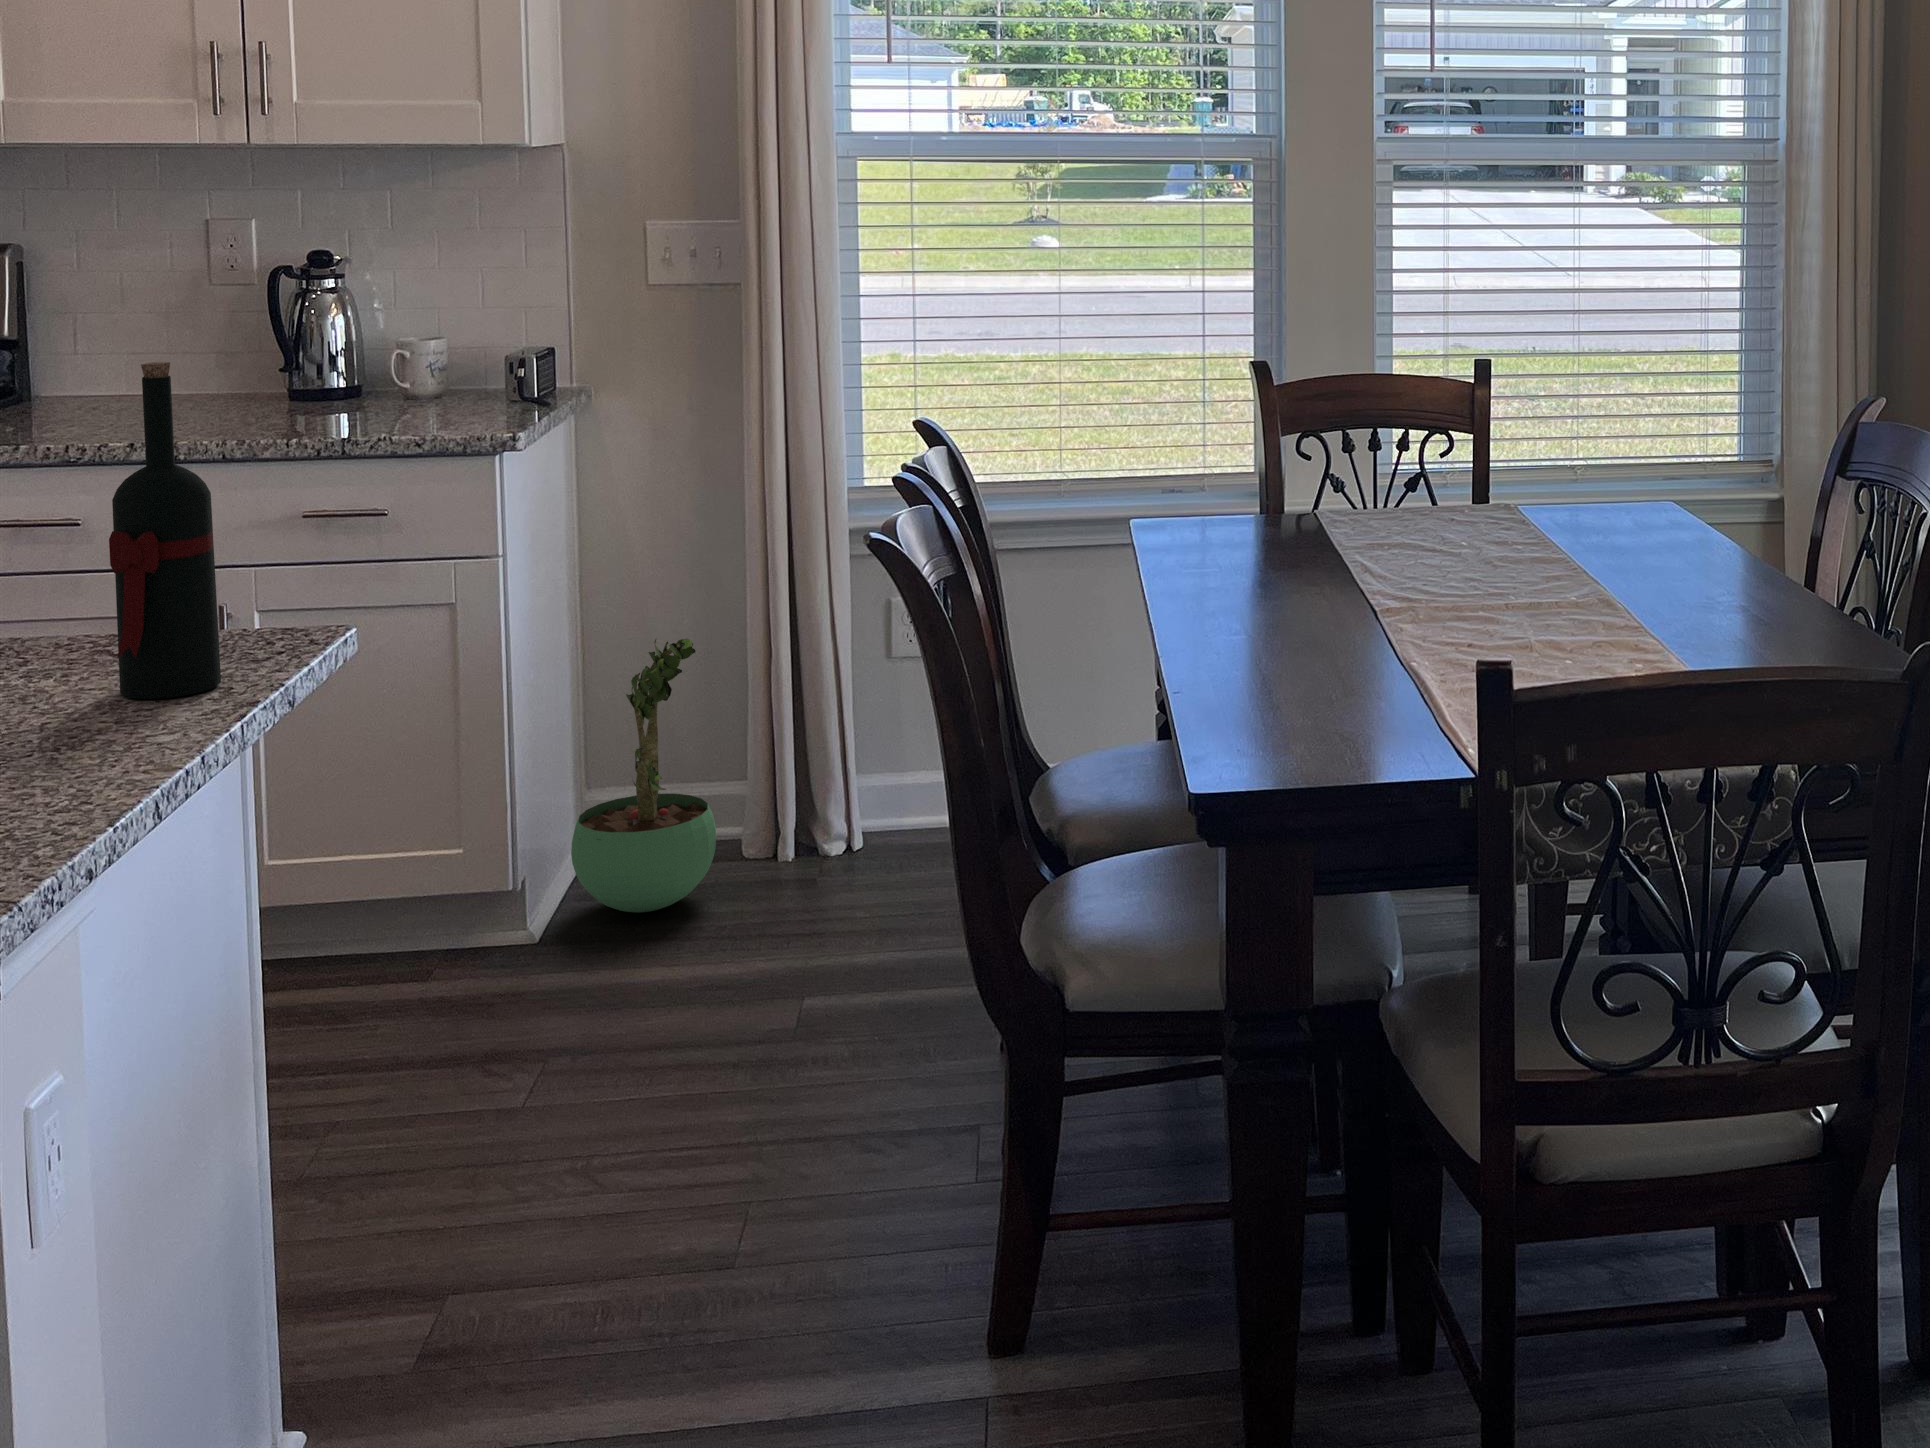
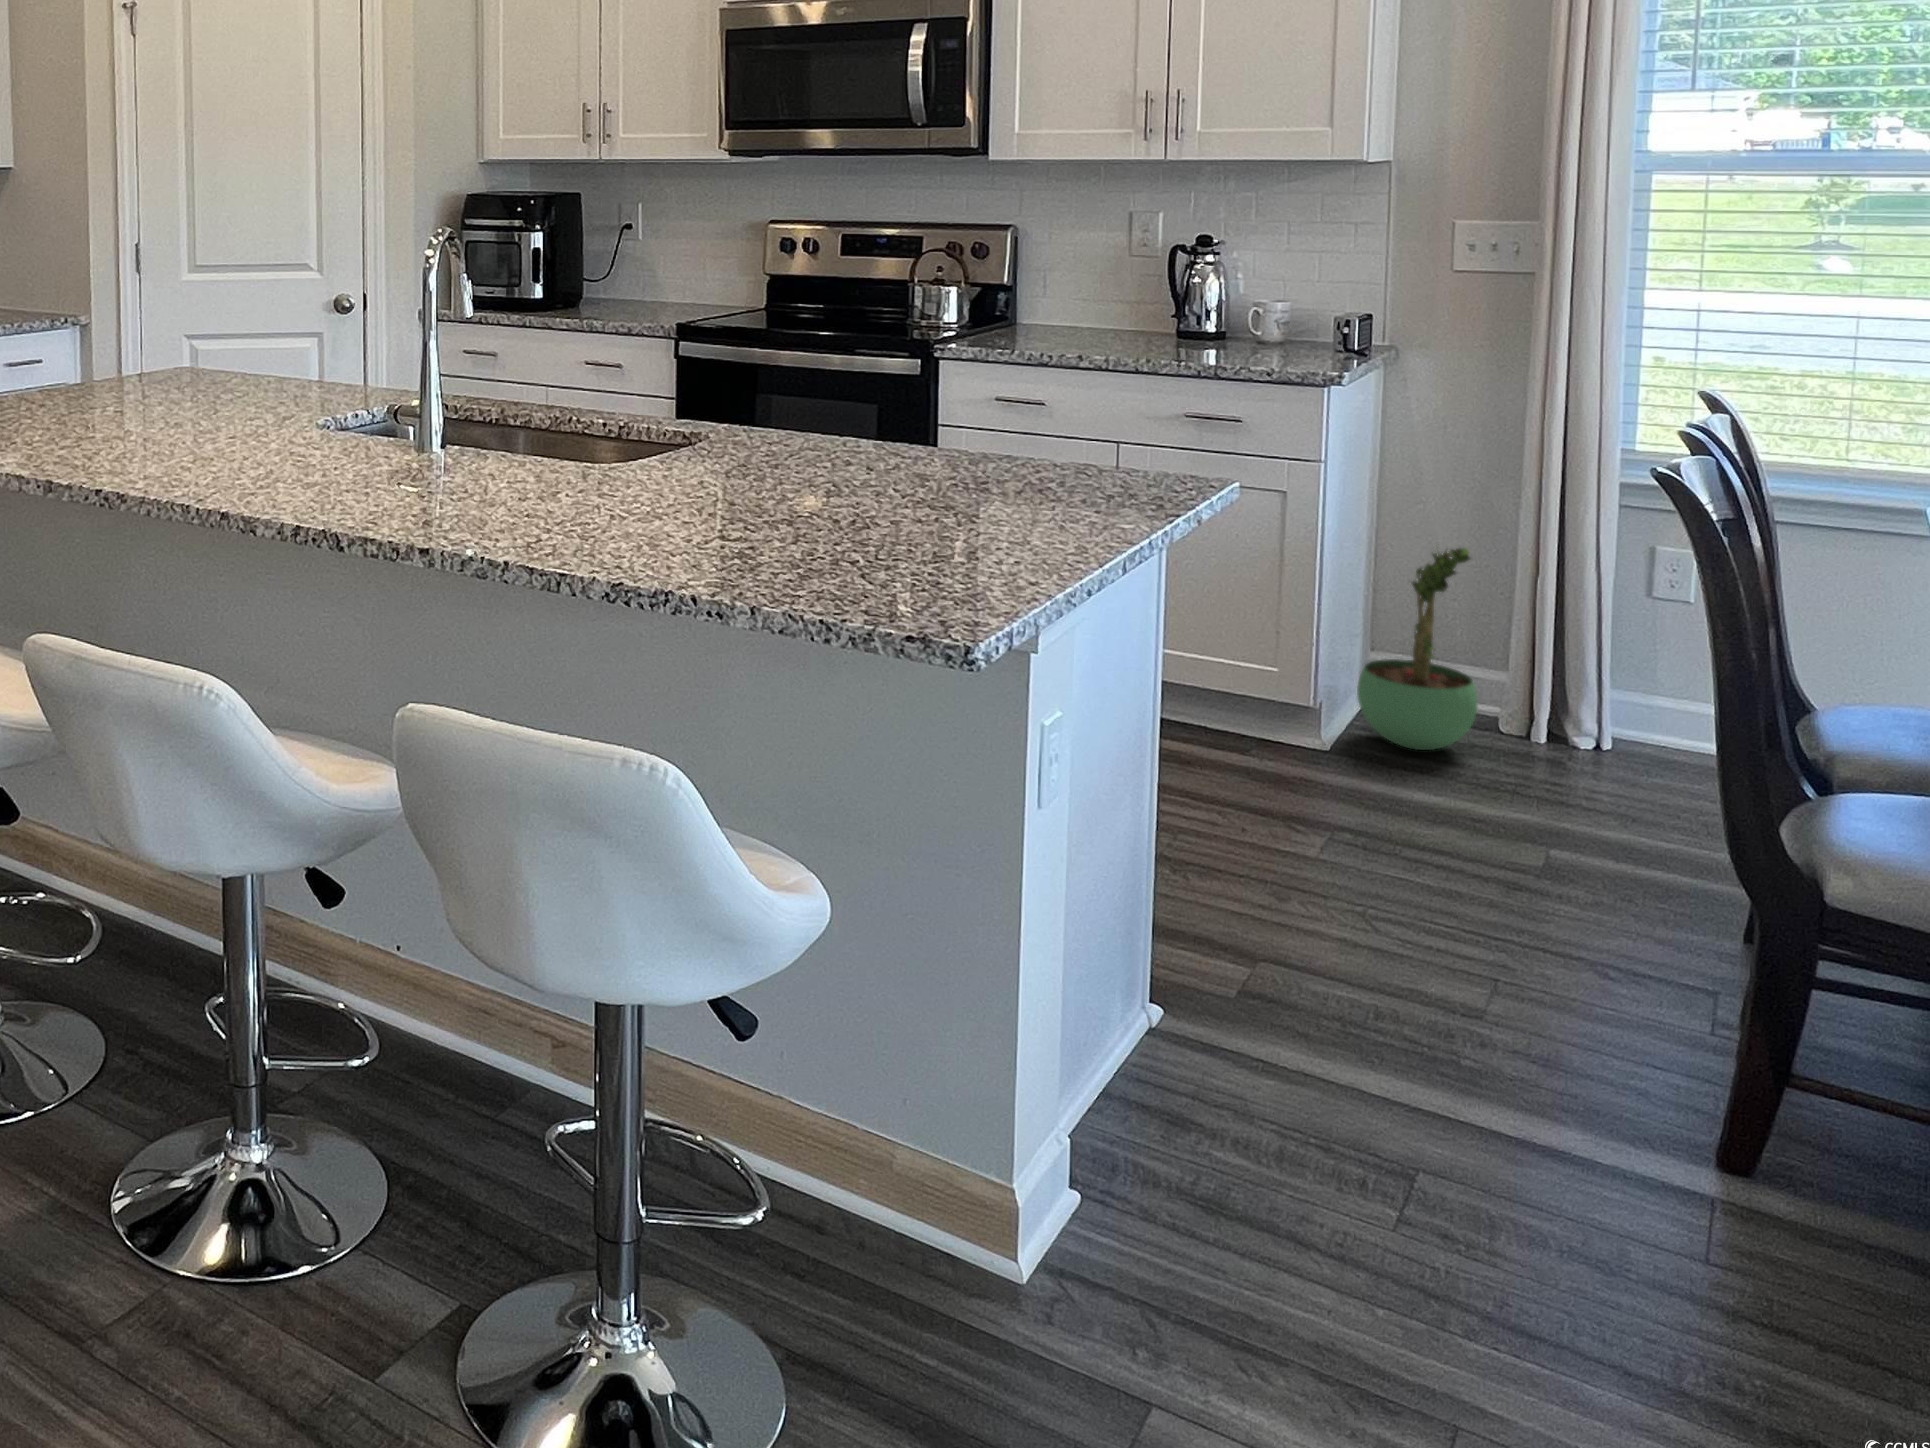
wine bottle: present [109,362,221,699] -> none [1104,296,1165,503]

